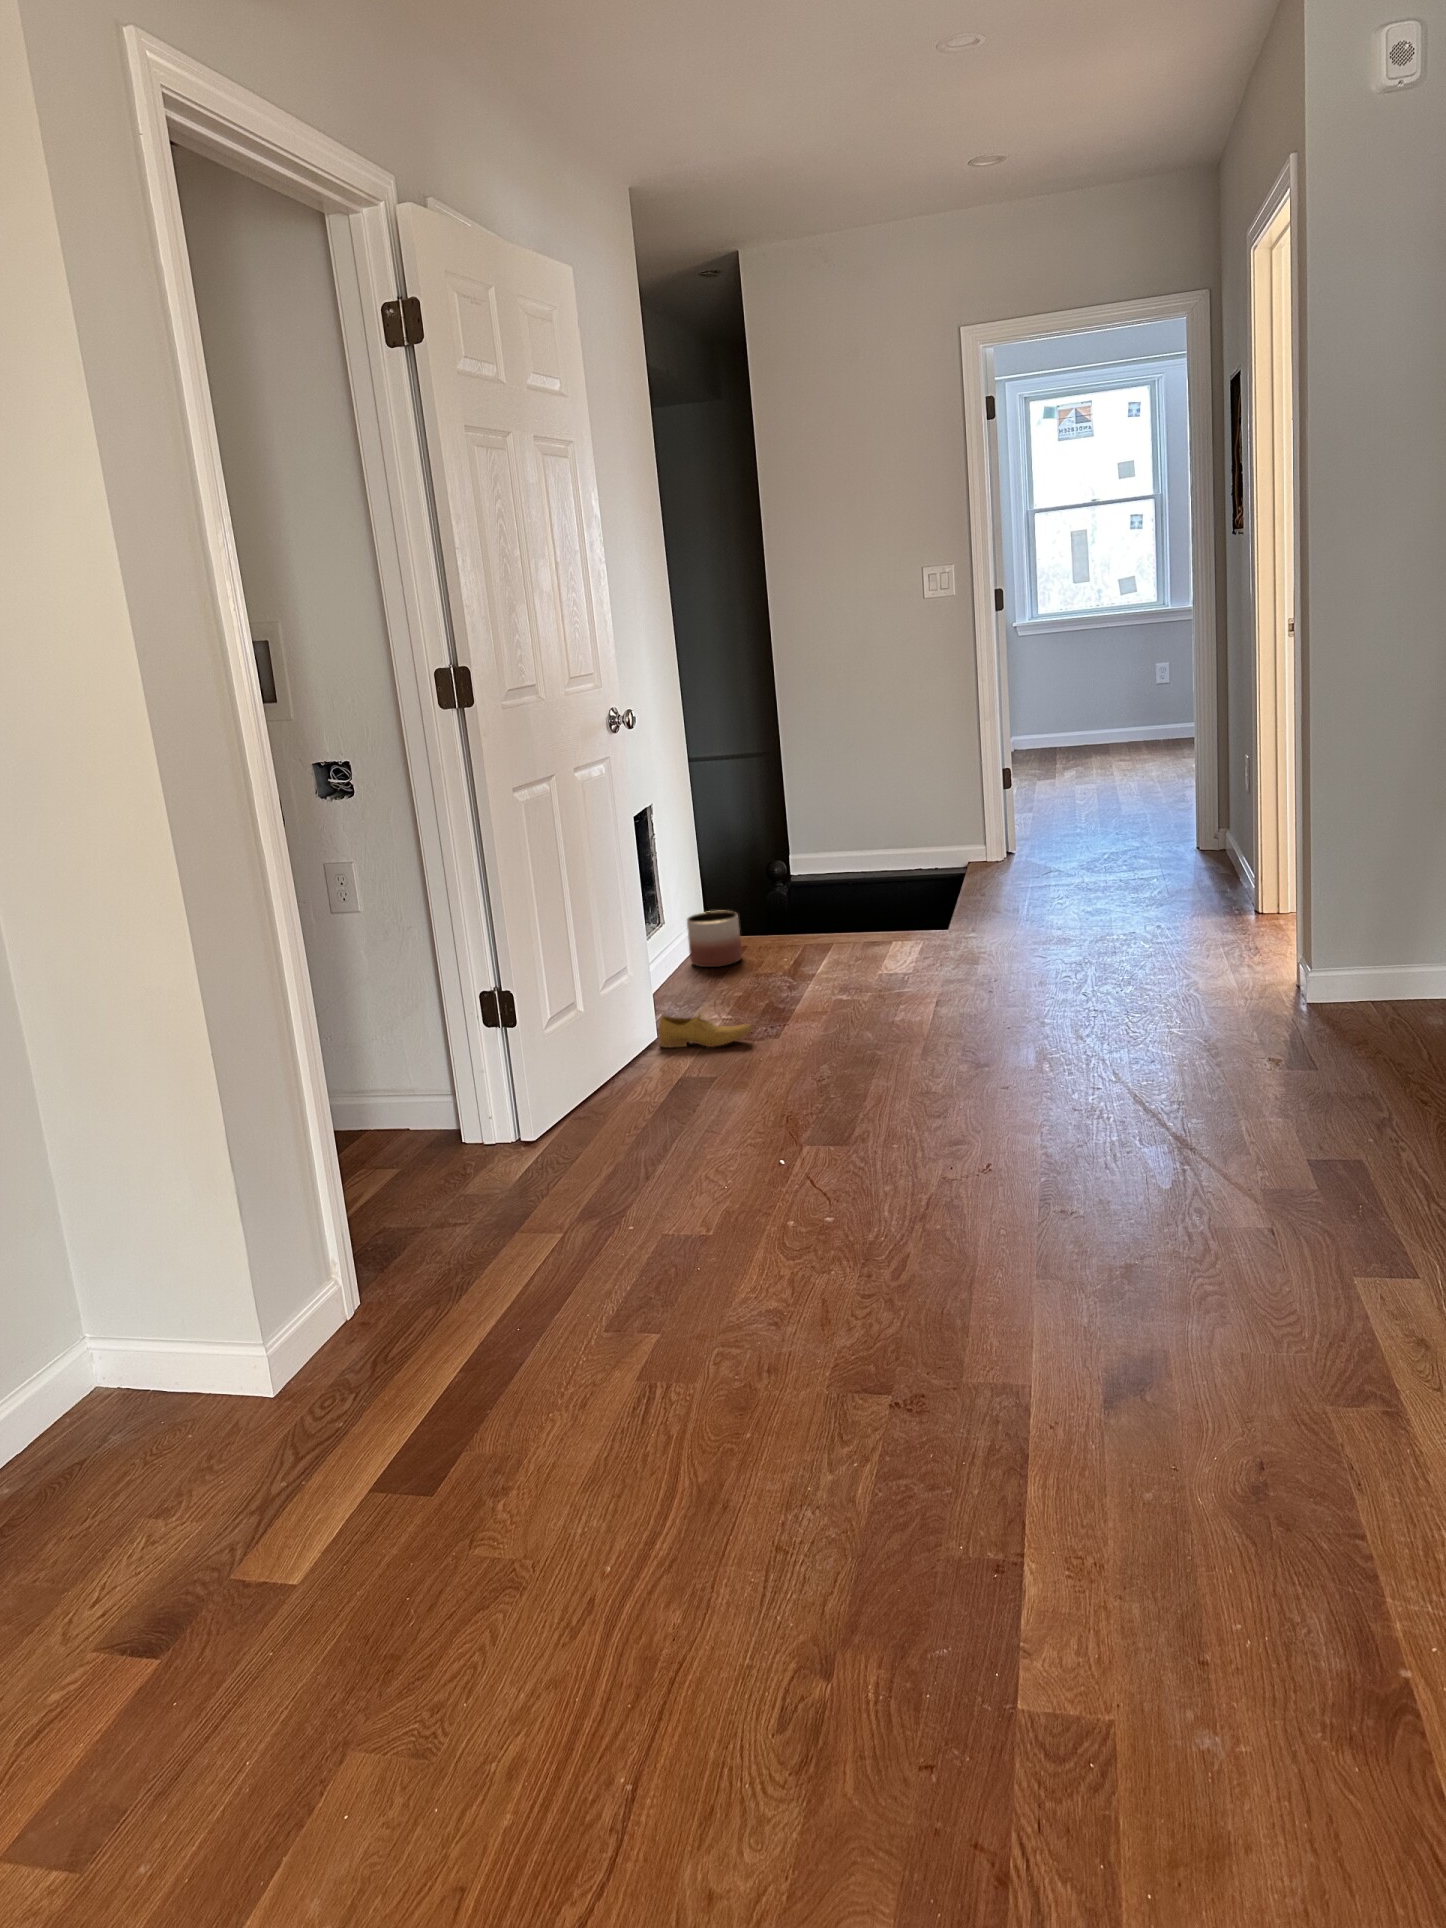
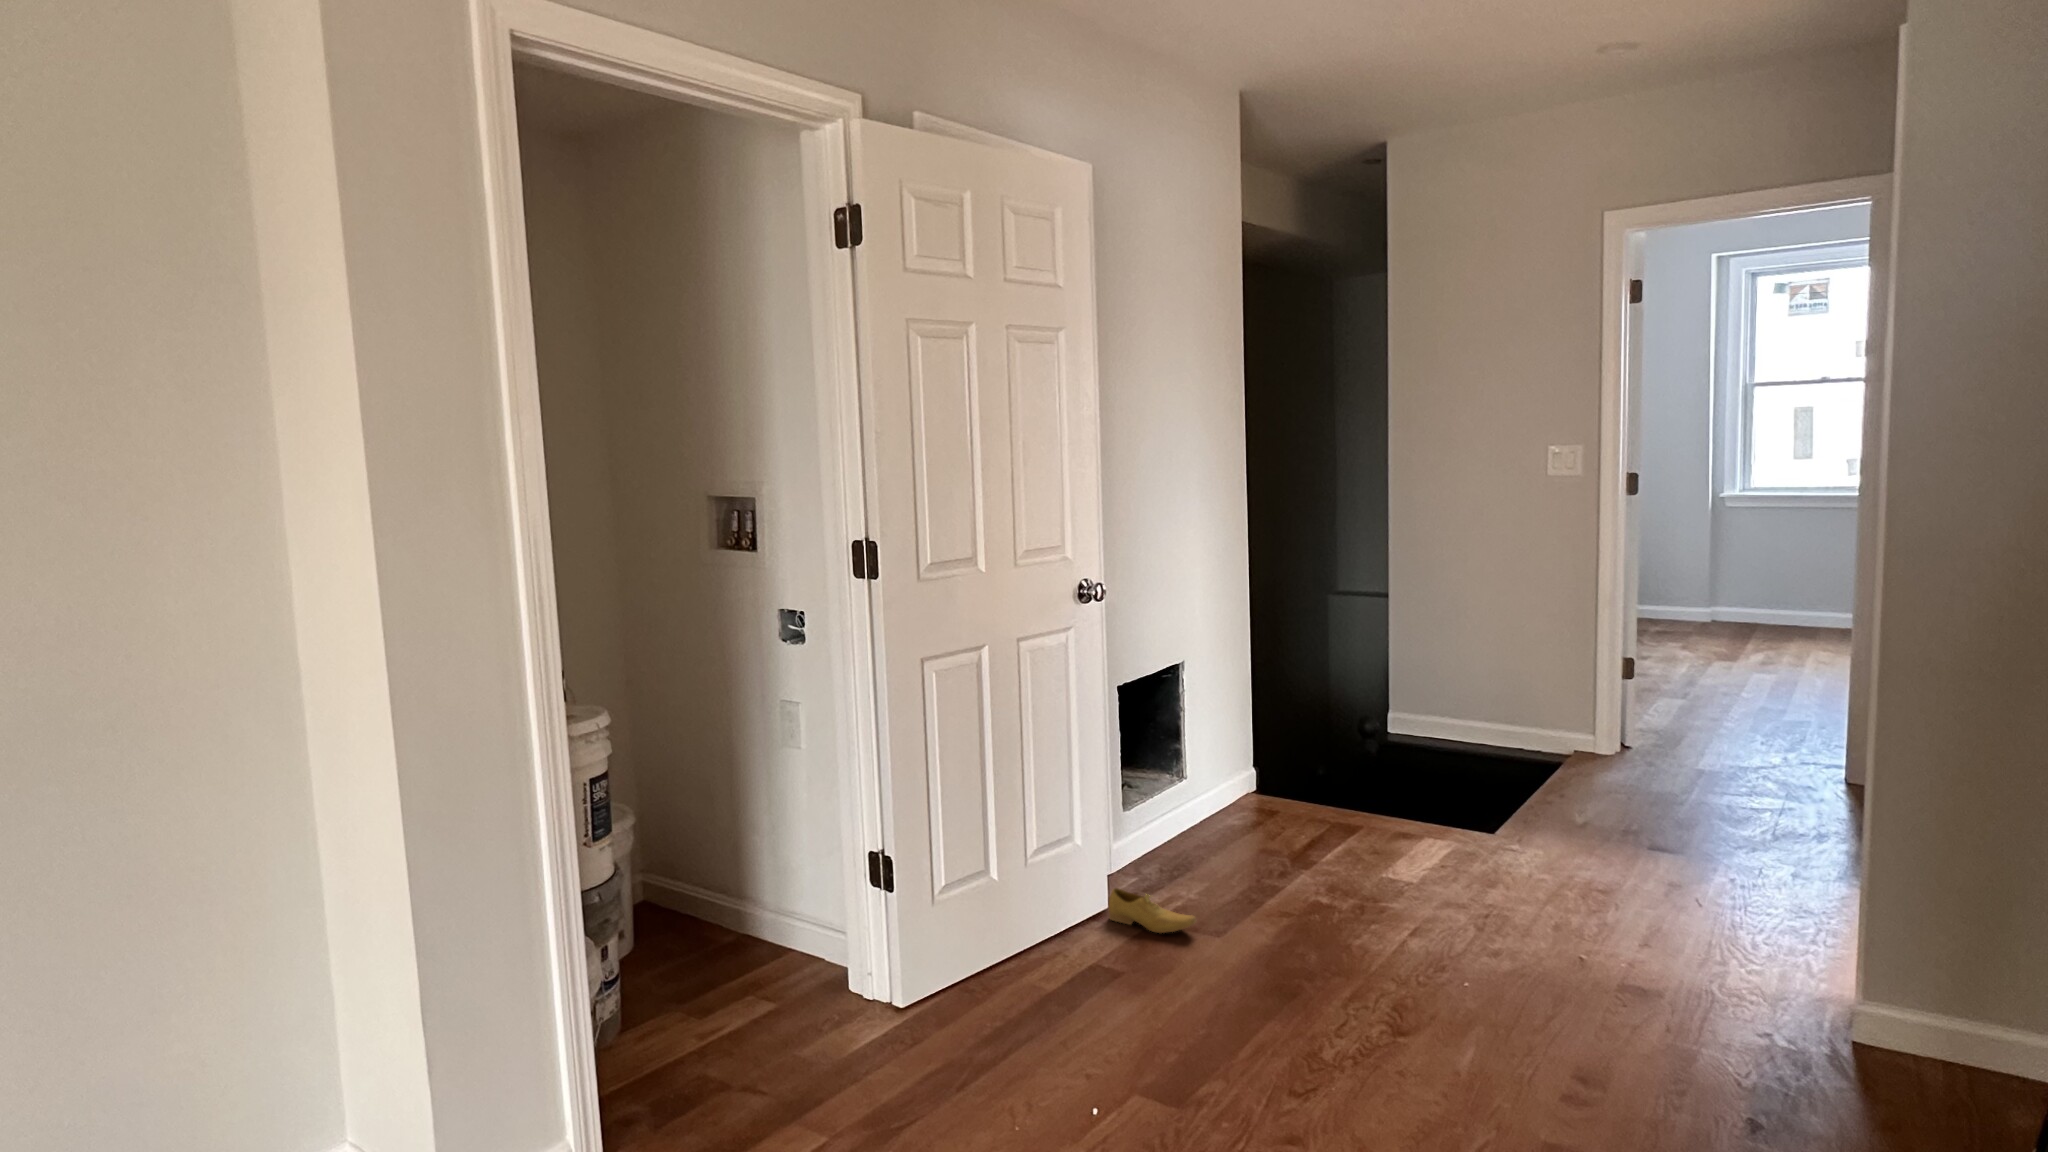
planter: present [687,911,742,967] -> none [1213,772,1266,830]

